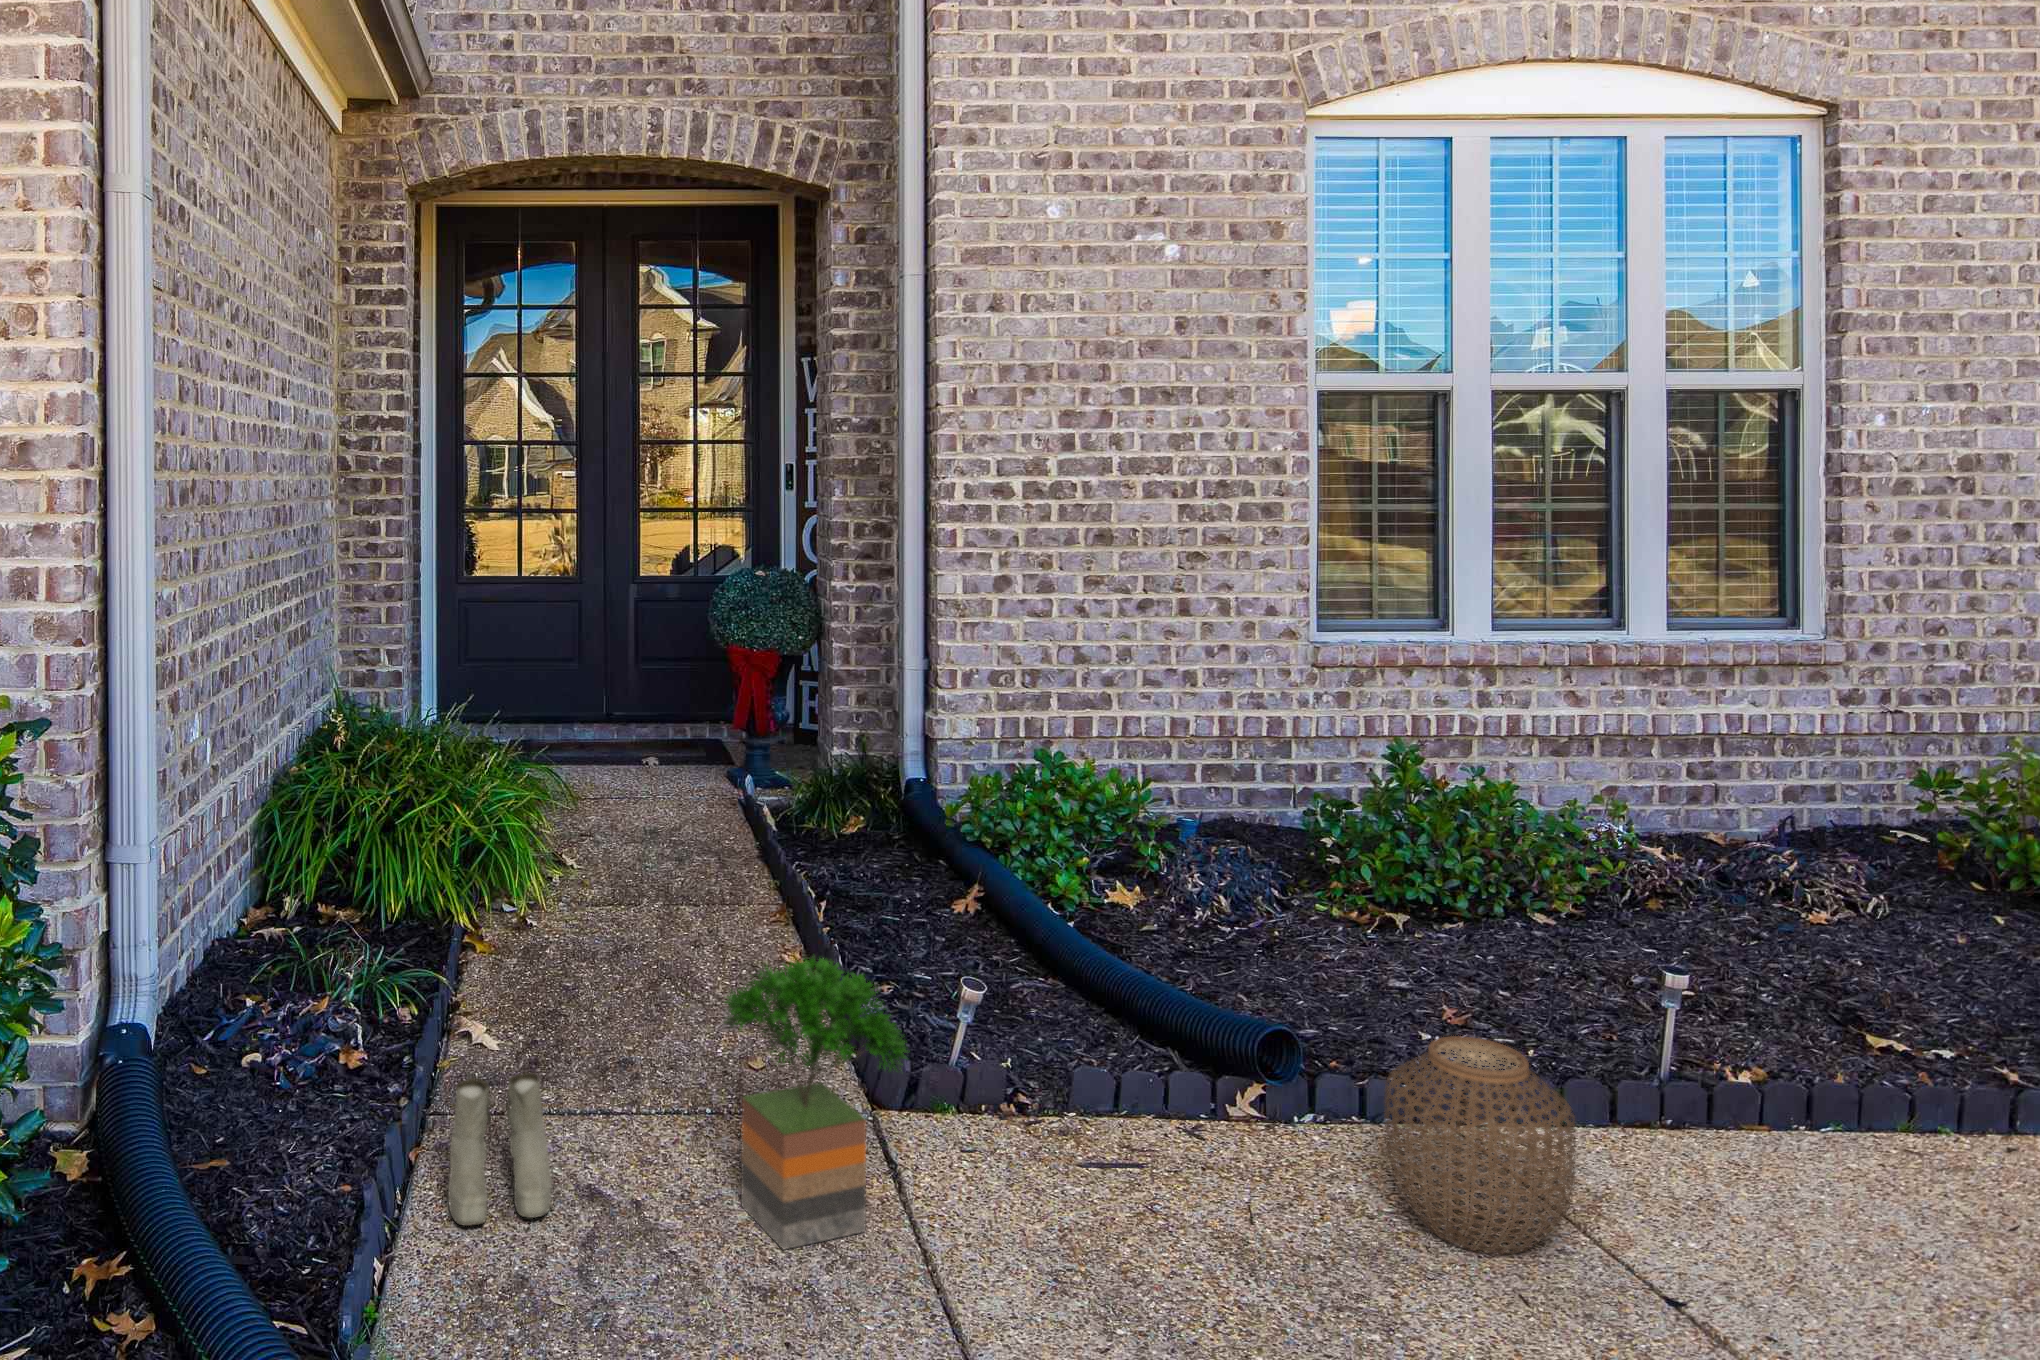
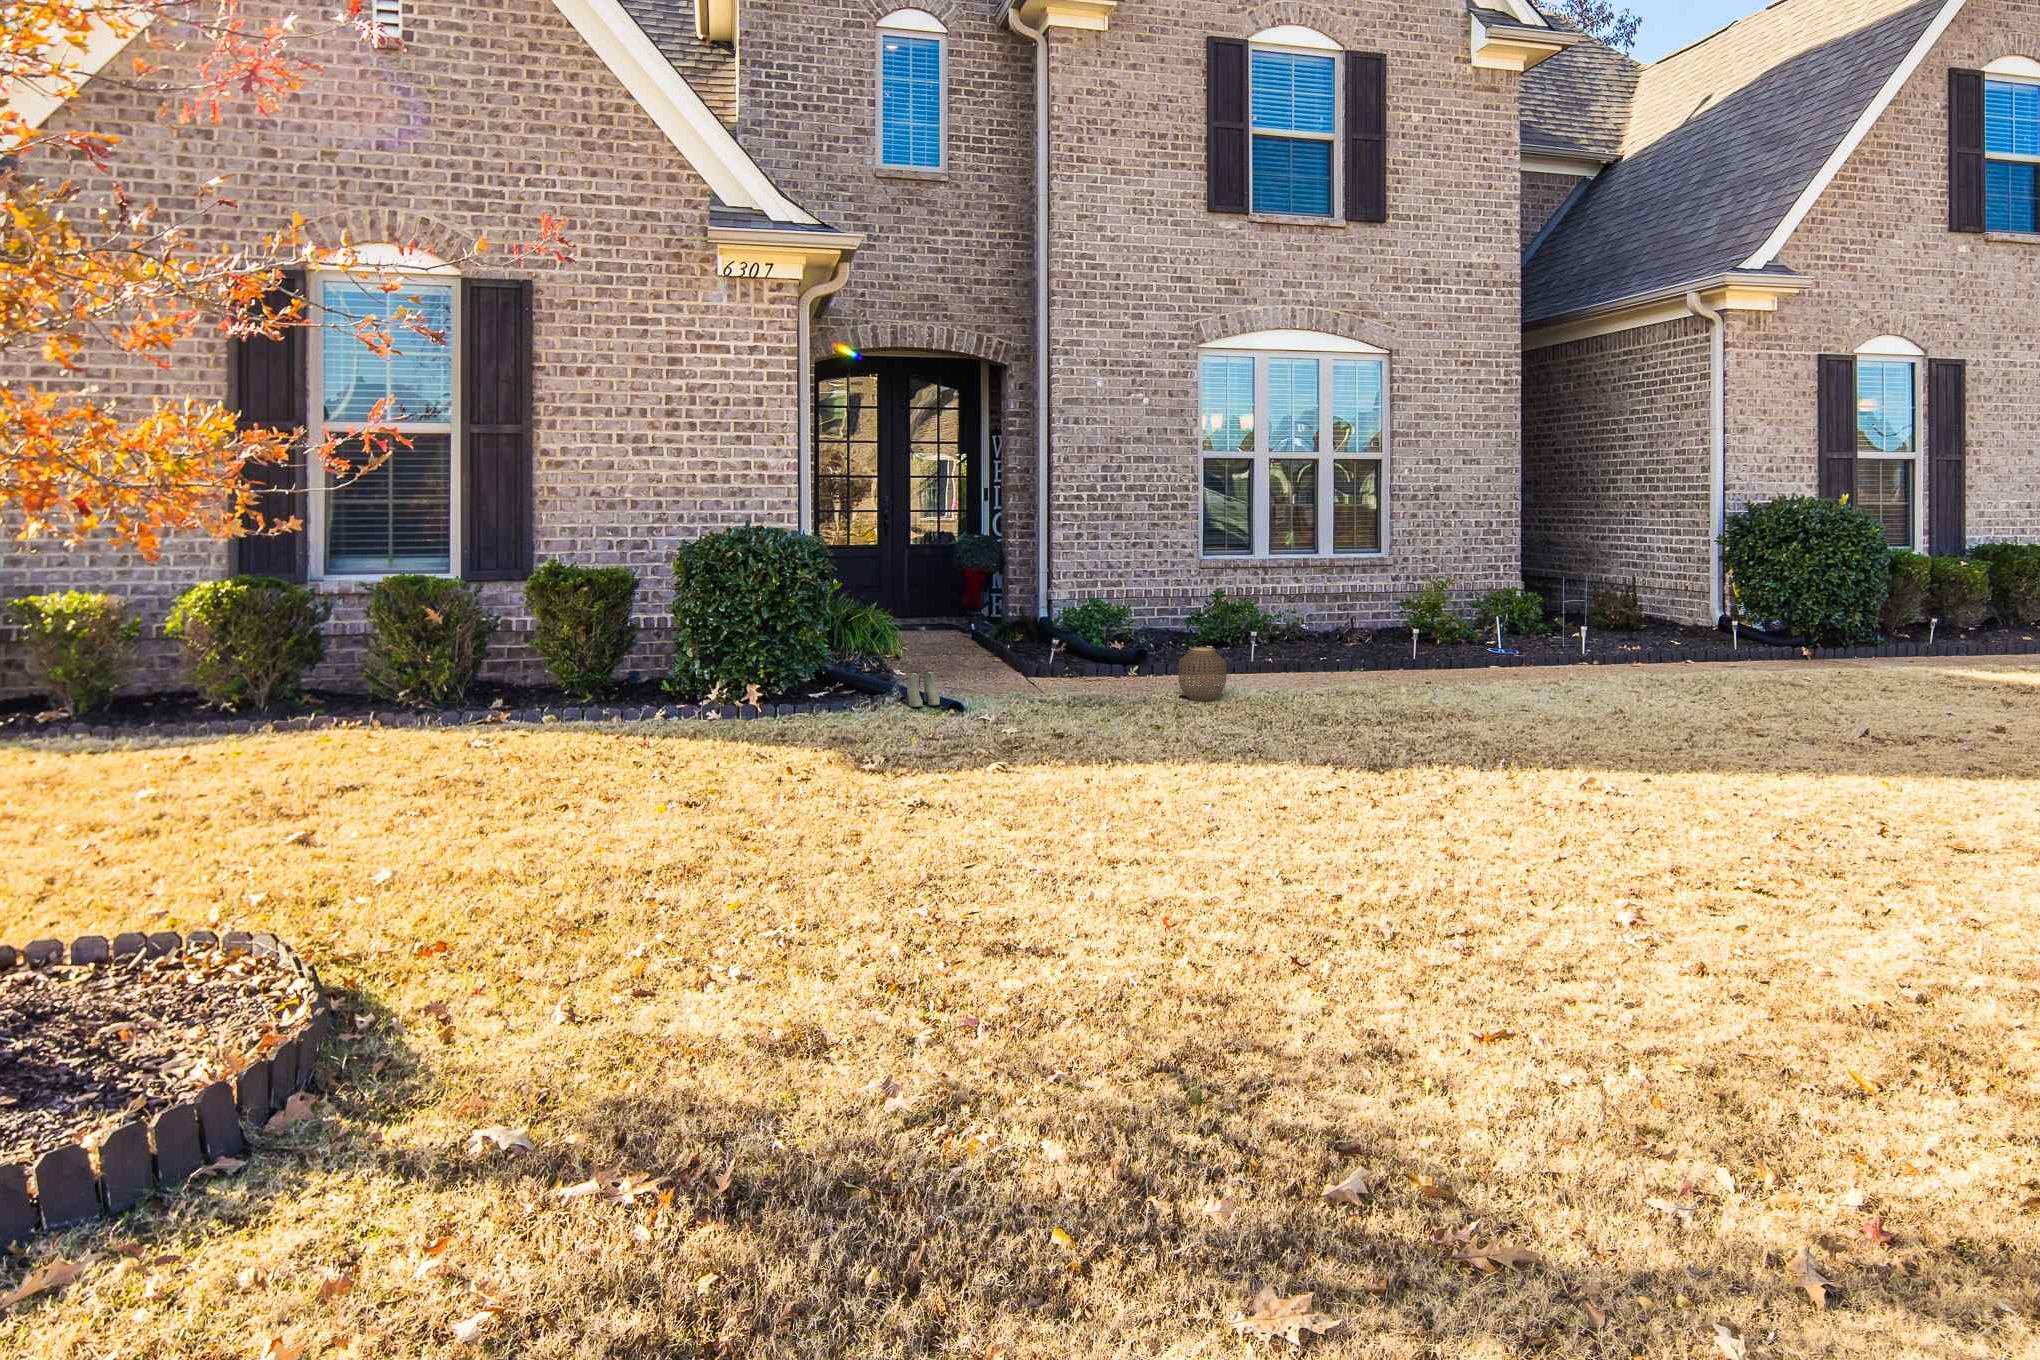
potted tree: present [725,958,907,1249] -> none [990,630,1046,708]

